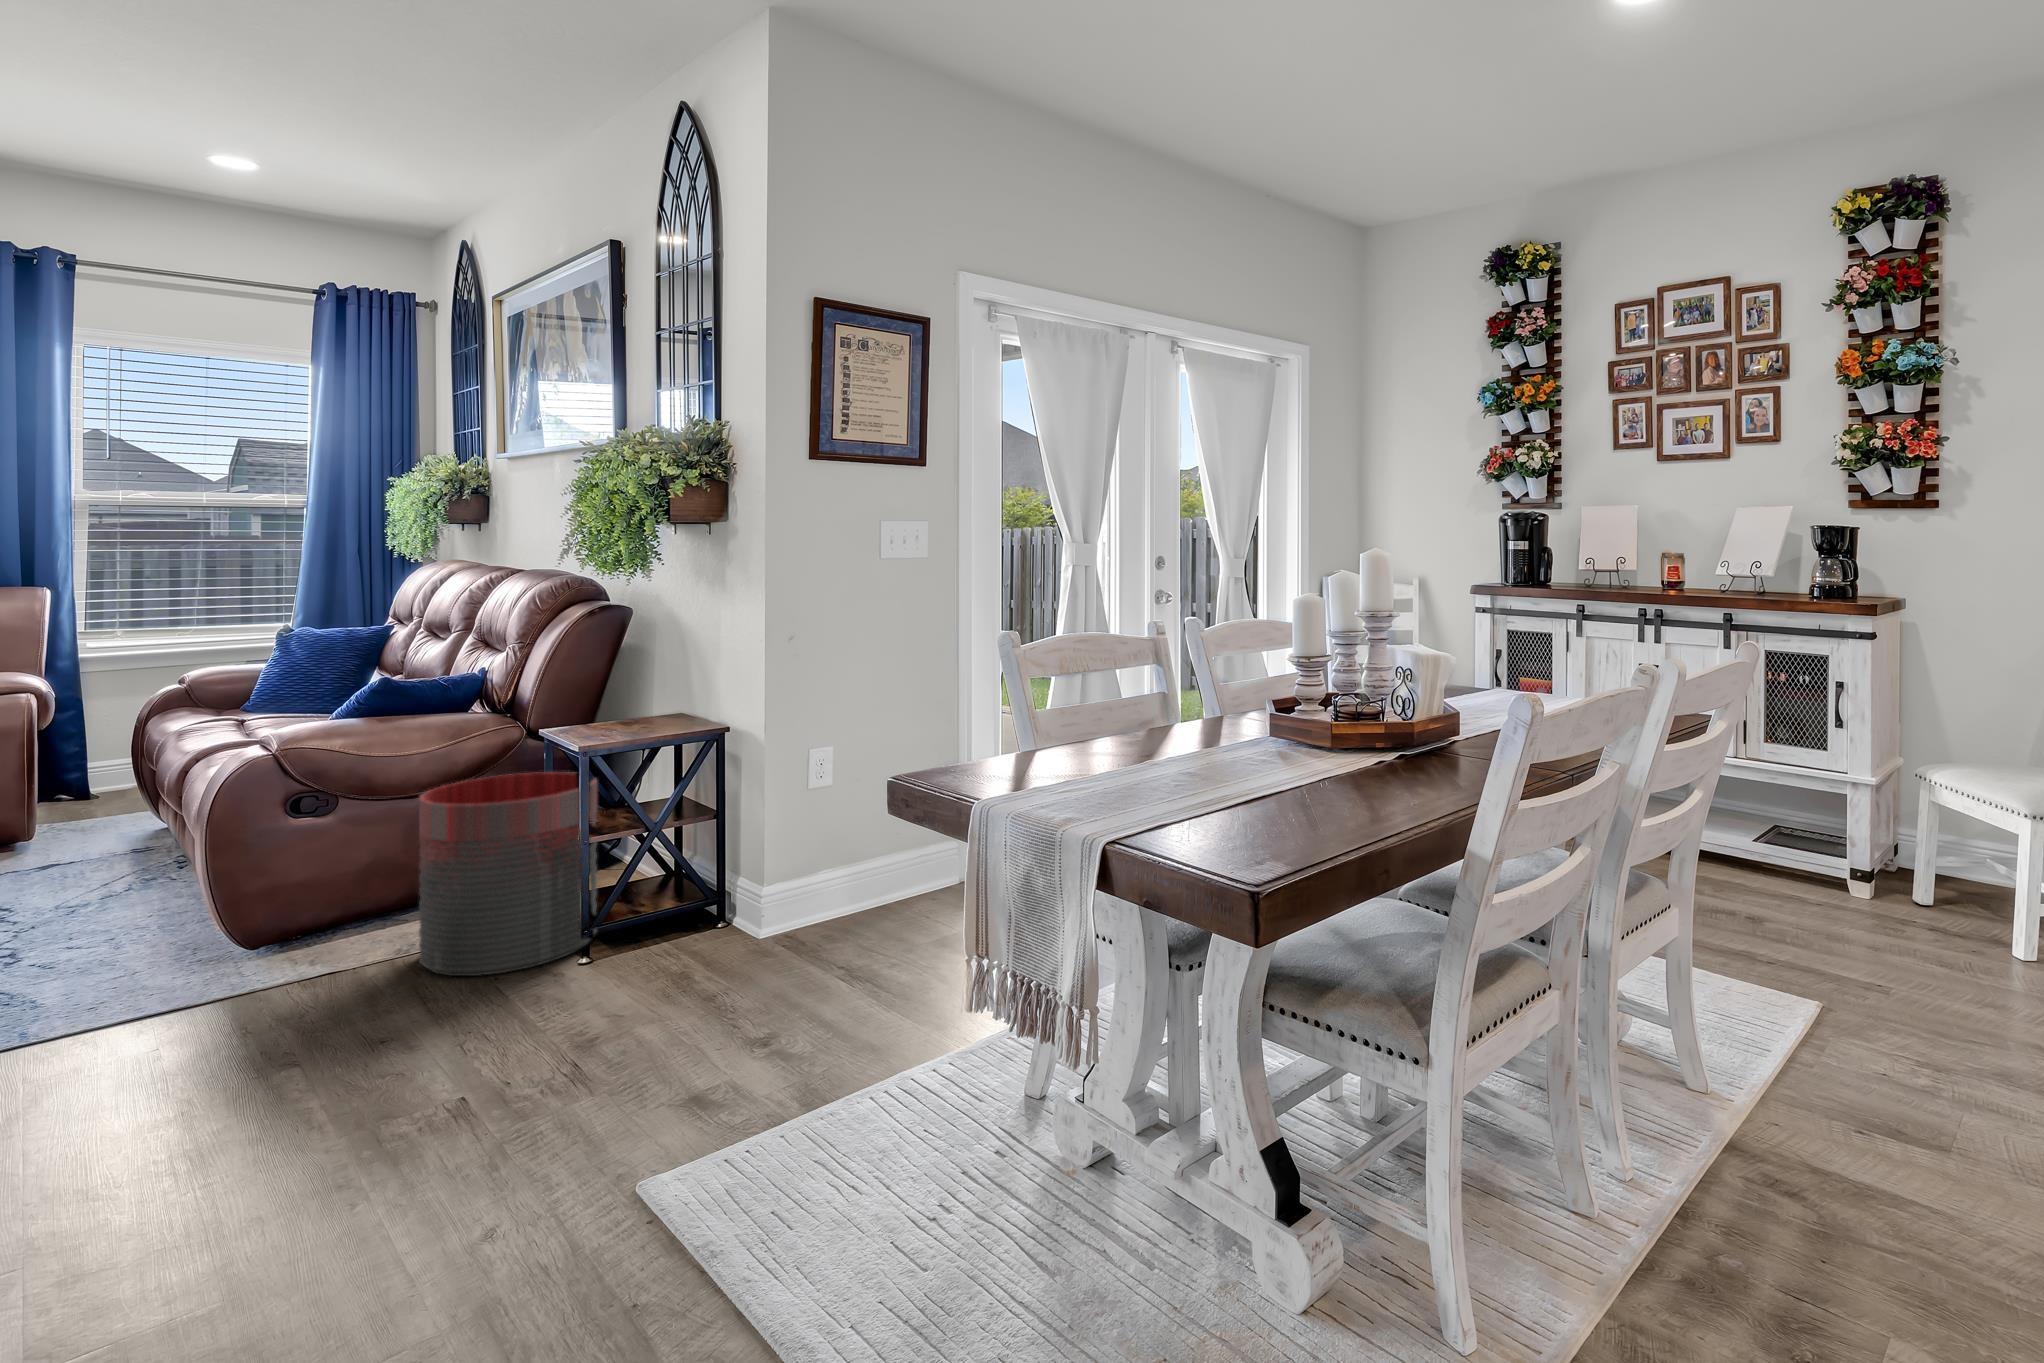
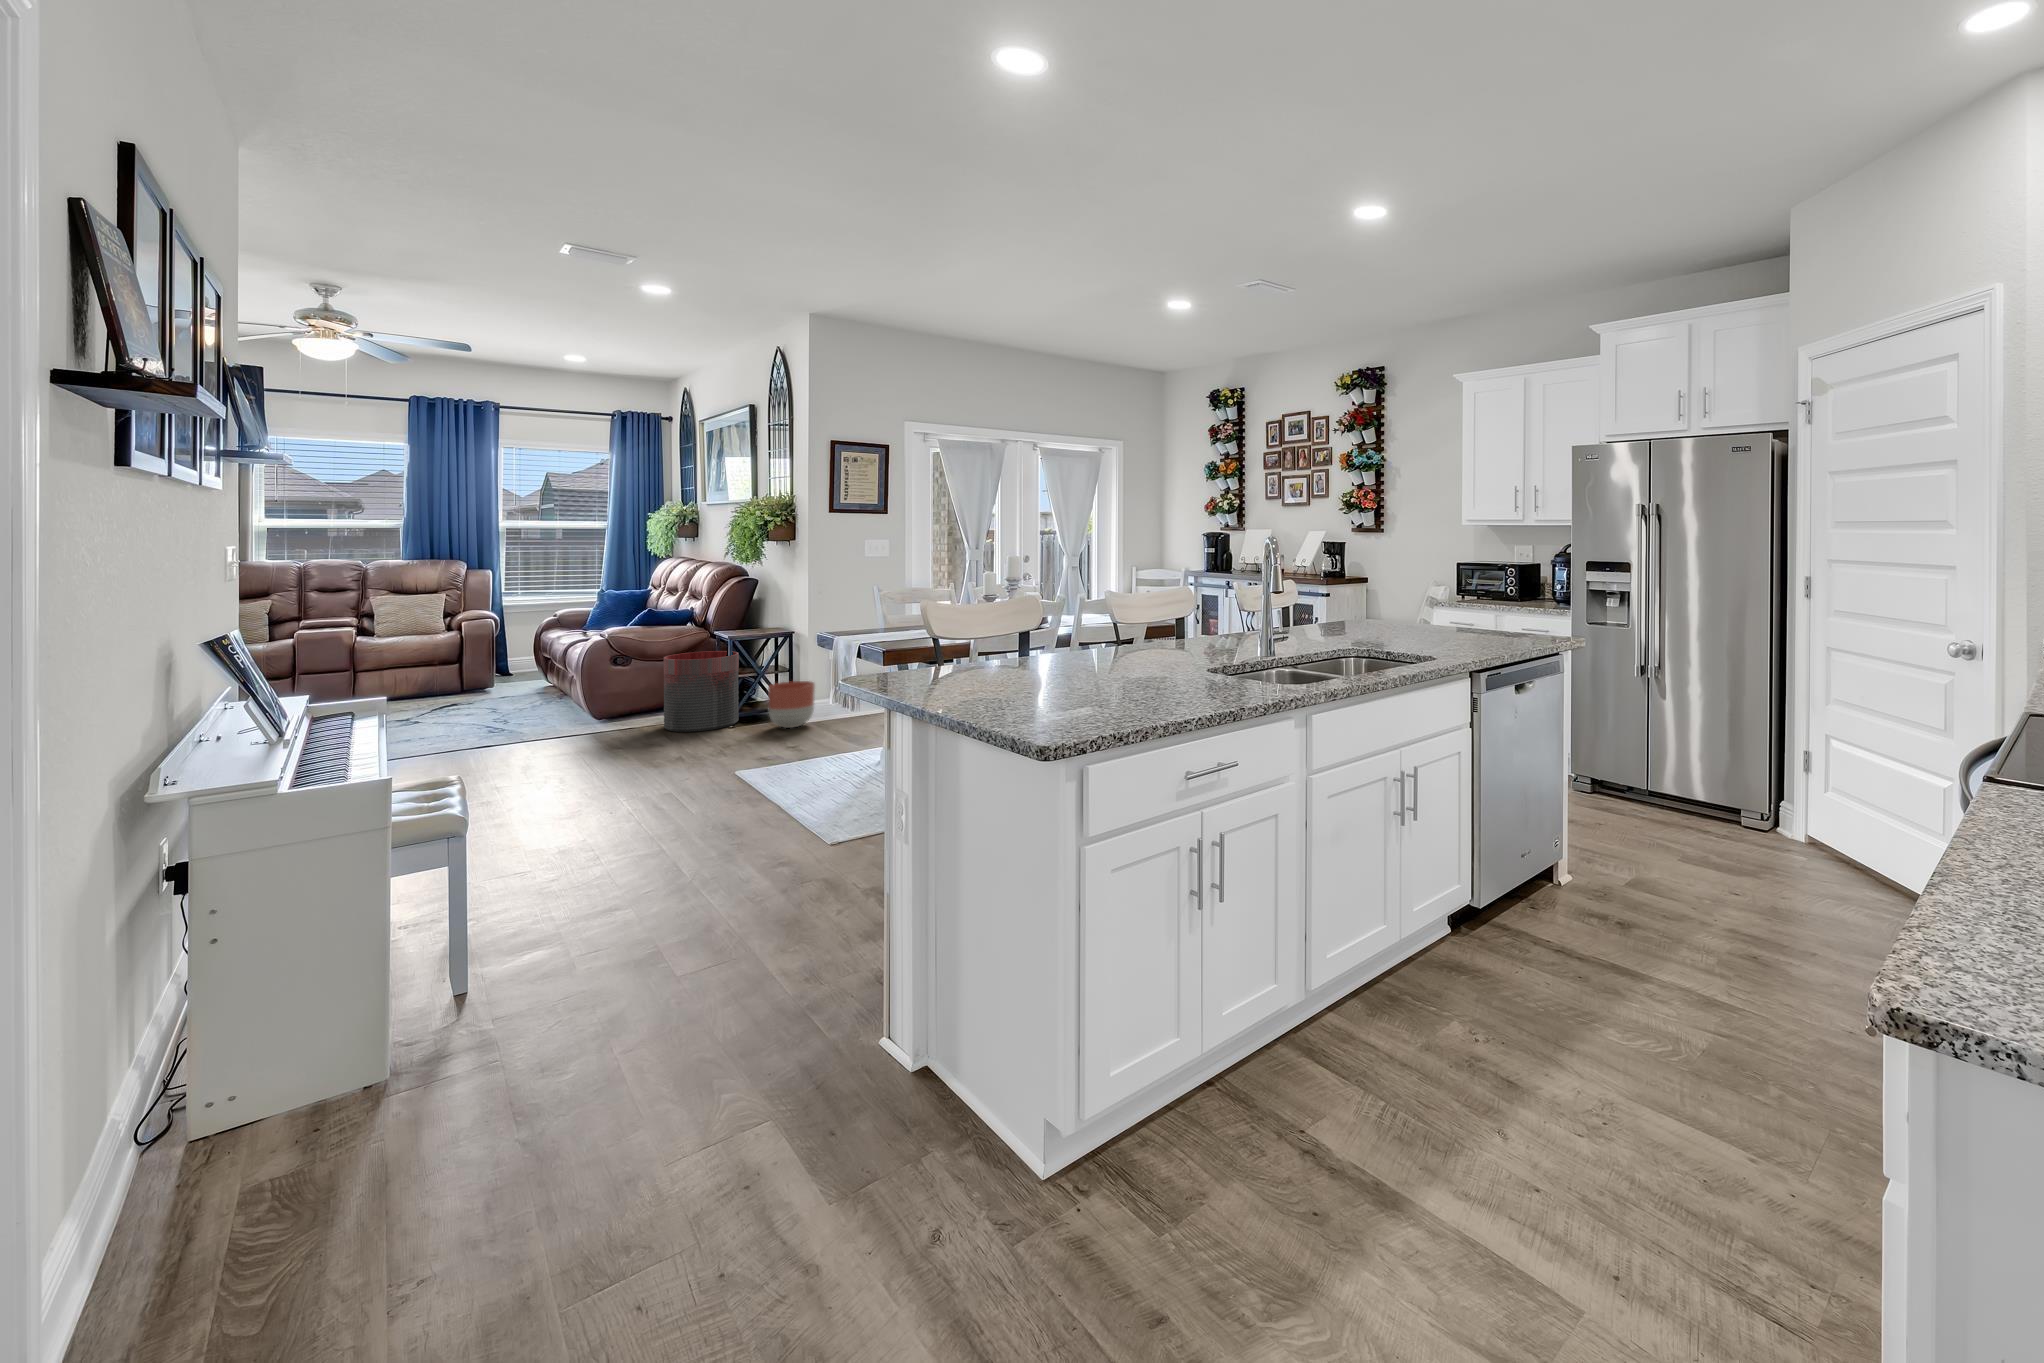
planter: none [673,840,778,955] -> present [768,681,815,728]

